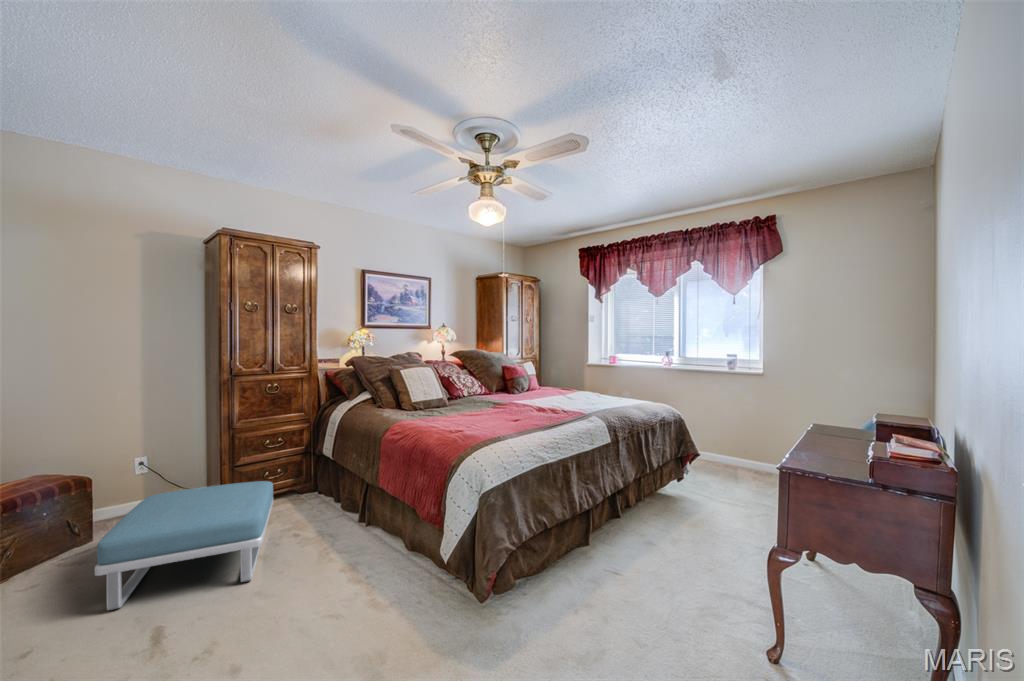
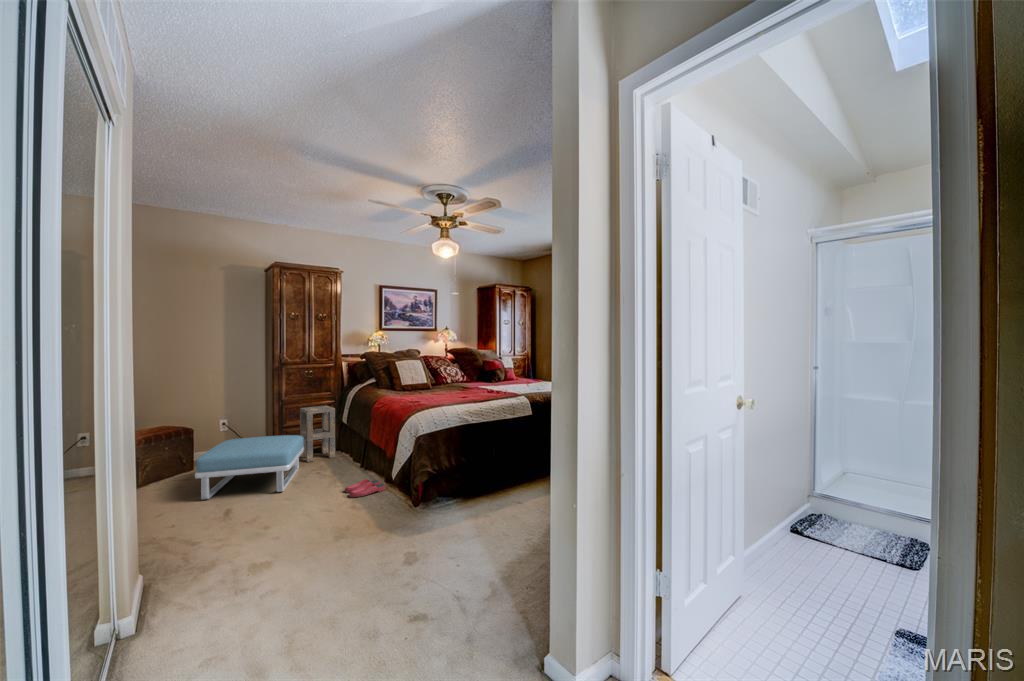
side table: none [262,431,315,516] -> present [300,405,335,462]
slippers: none [352,548,414,585] -> present [345,479,385,497]

